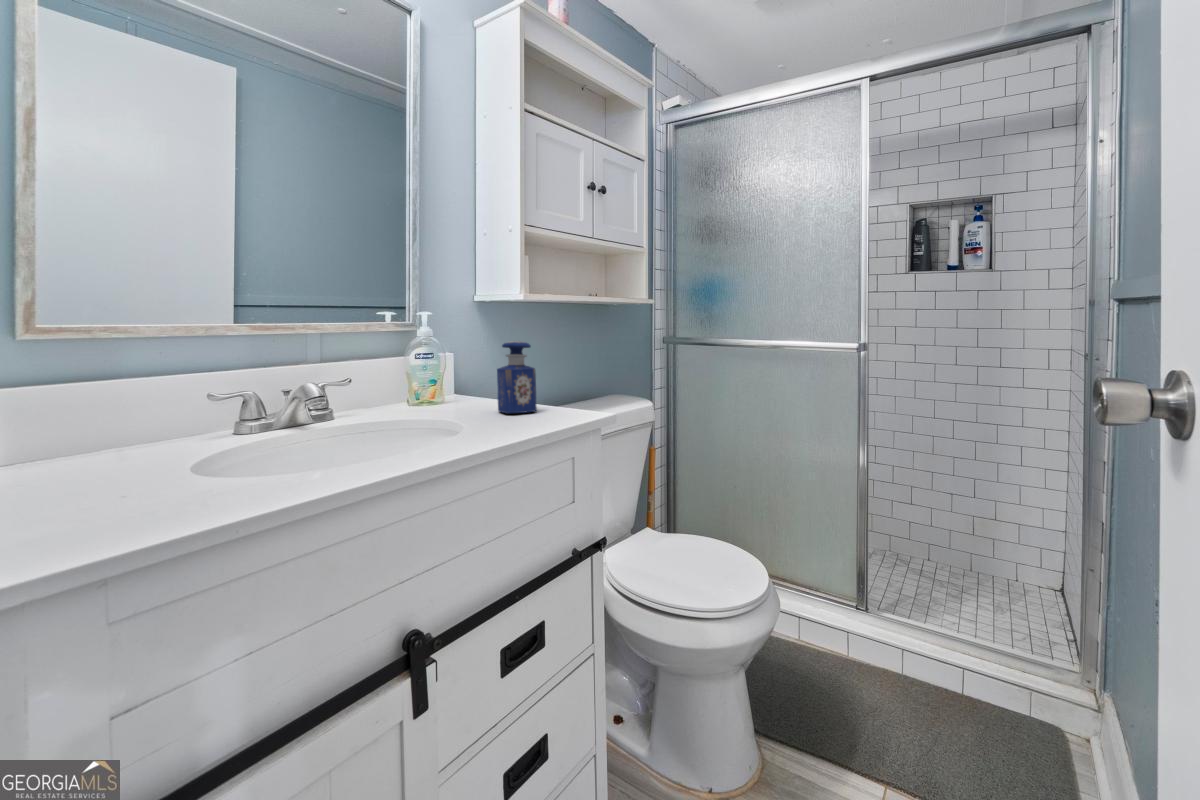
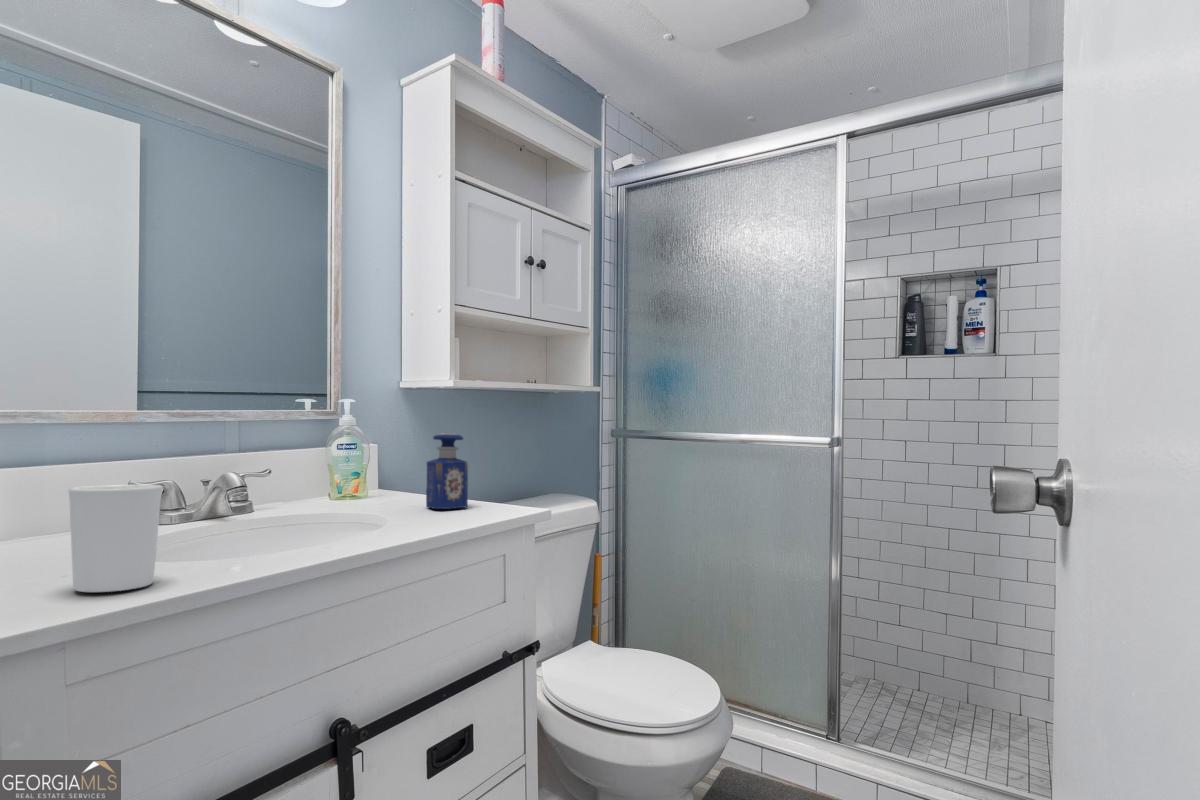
candle holder: none [70,396,189,520] -> present [69,485,162,592]

